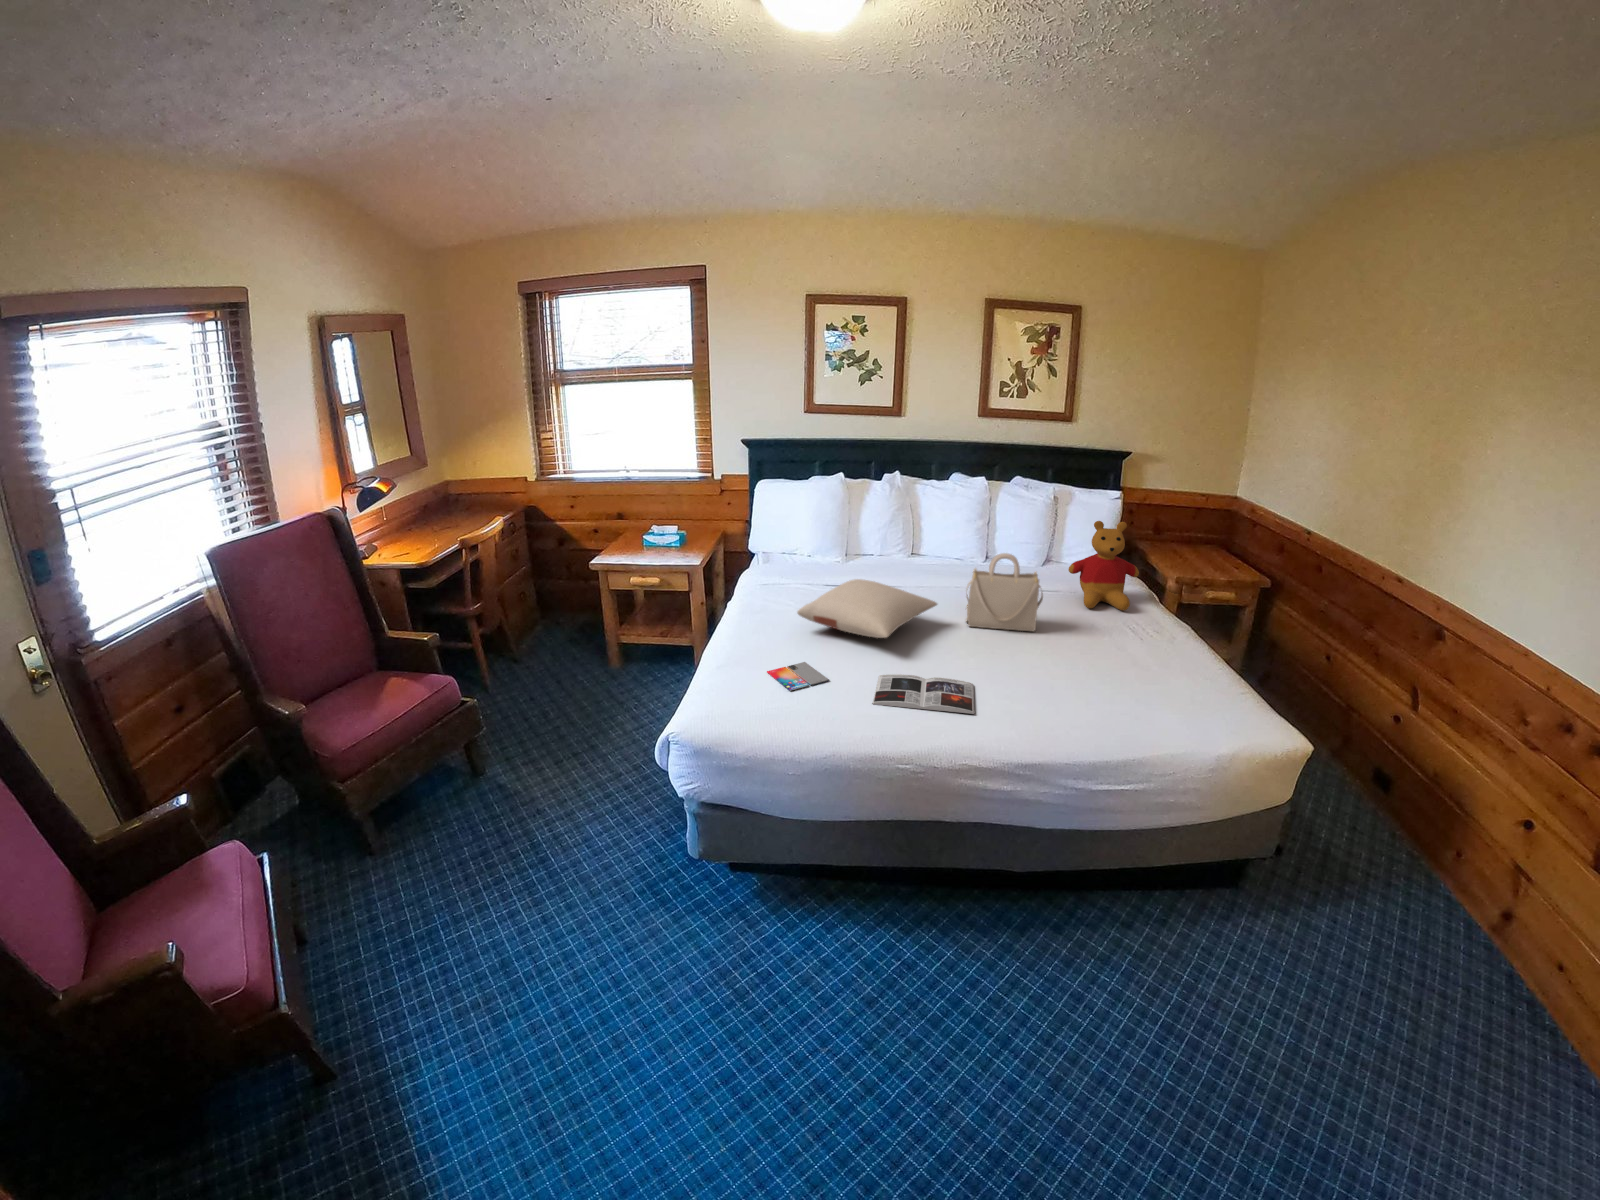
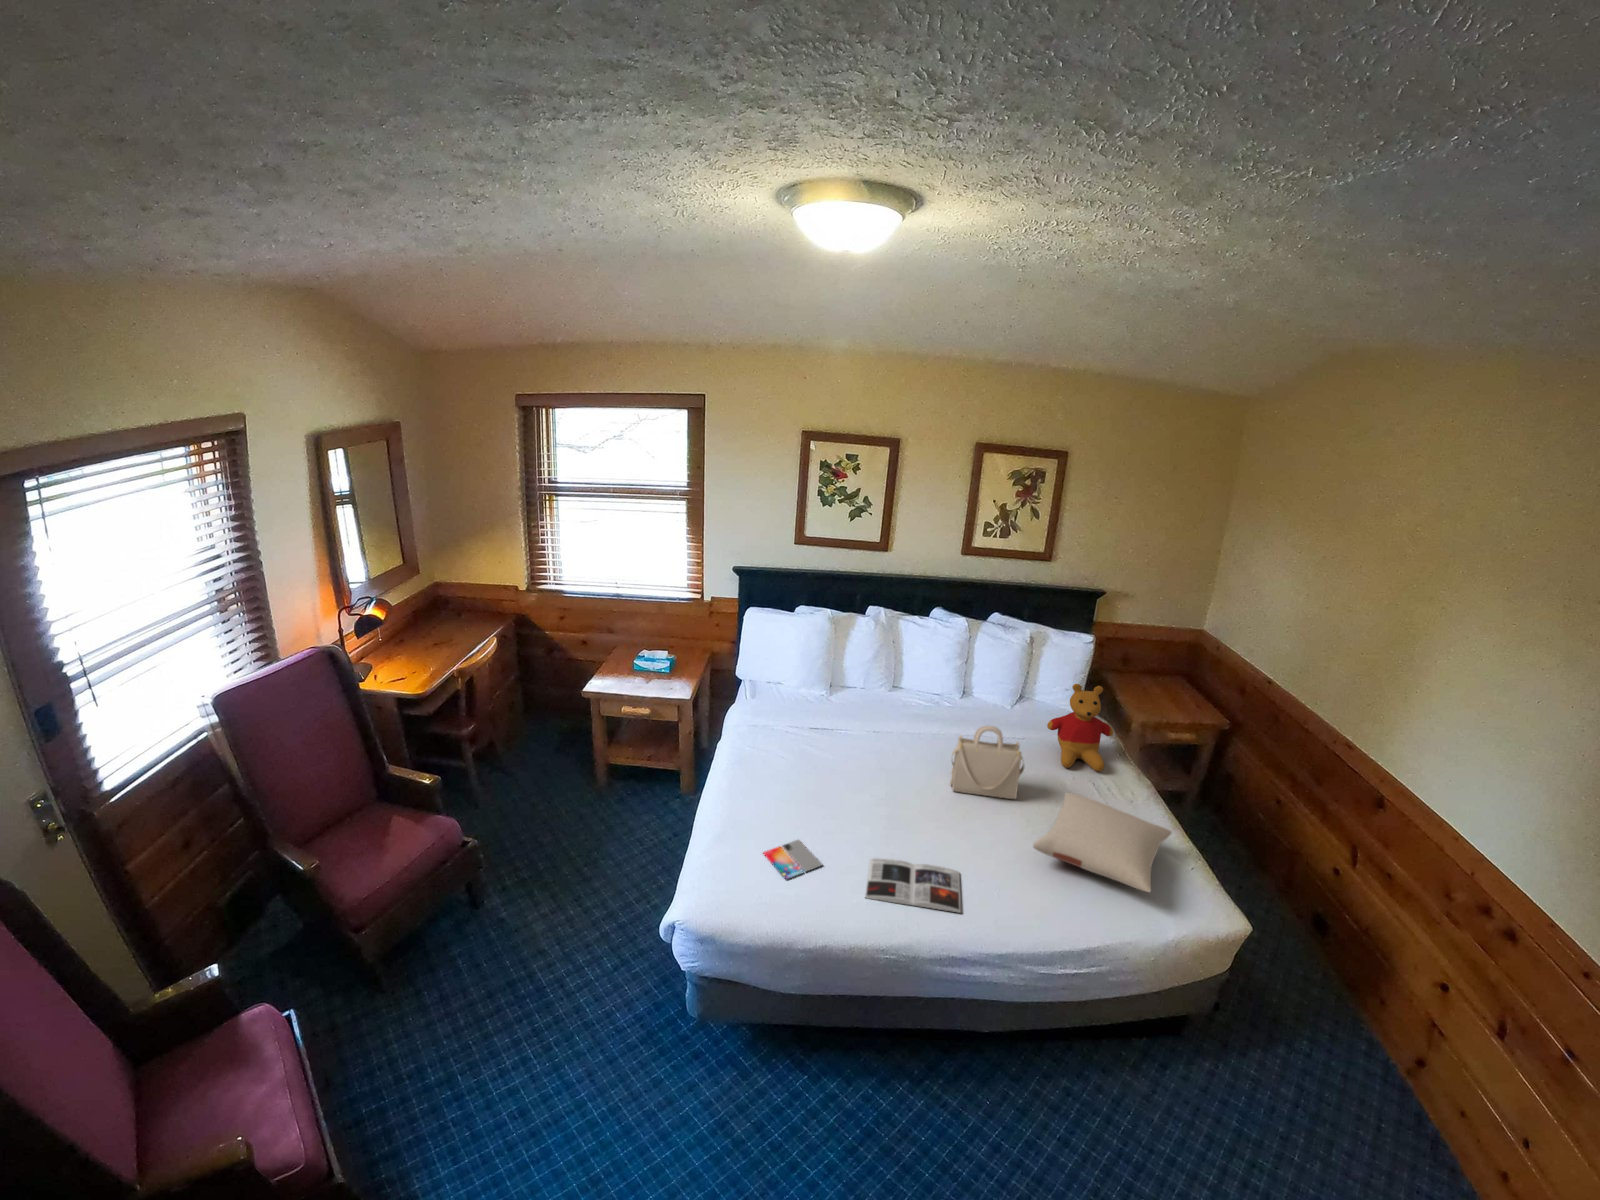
pillow: present [797,579,937,638] -> present [1033,793,1171,892]

